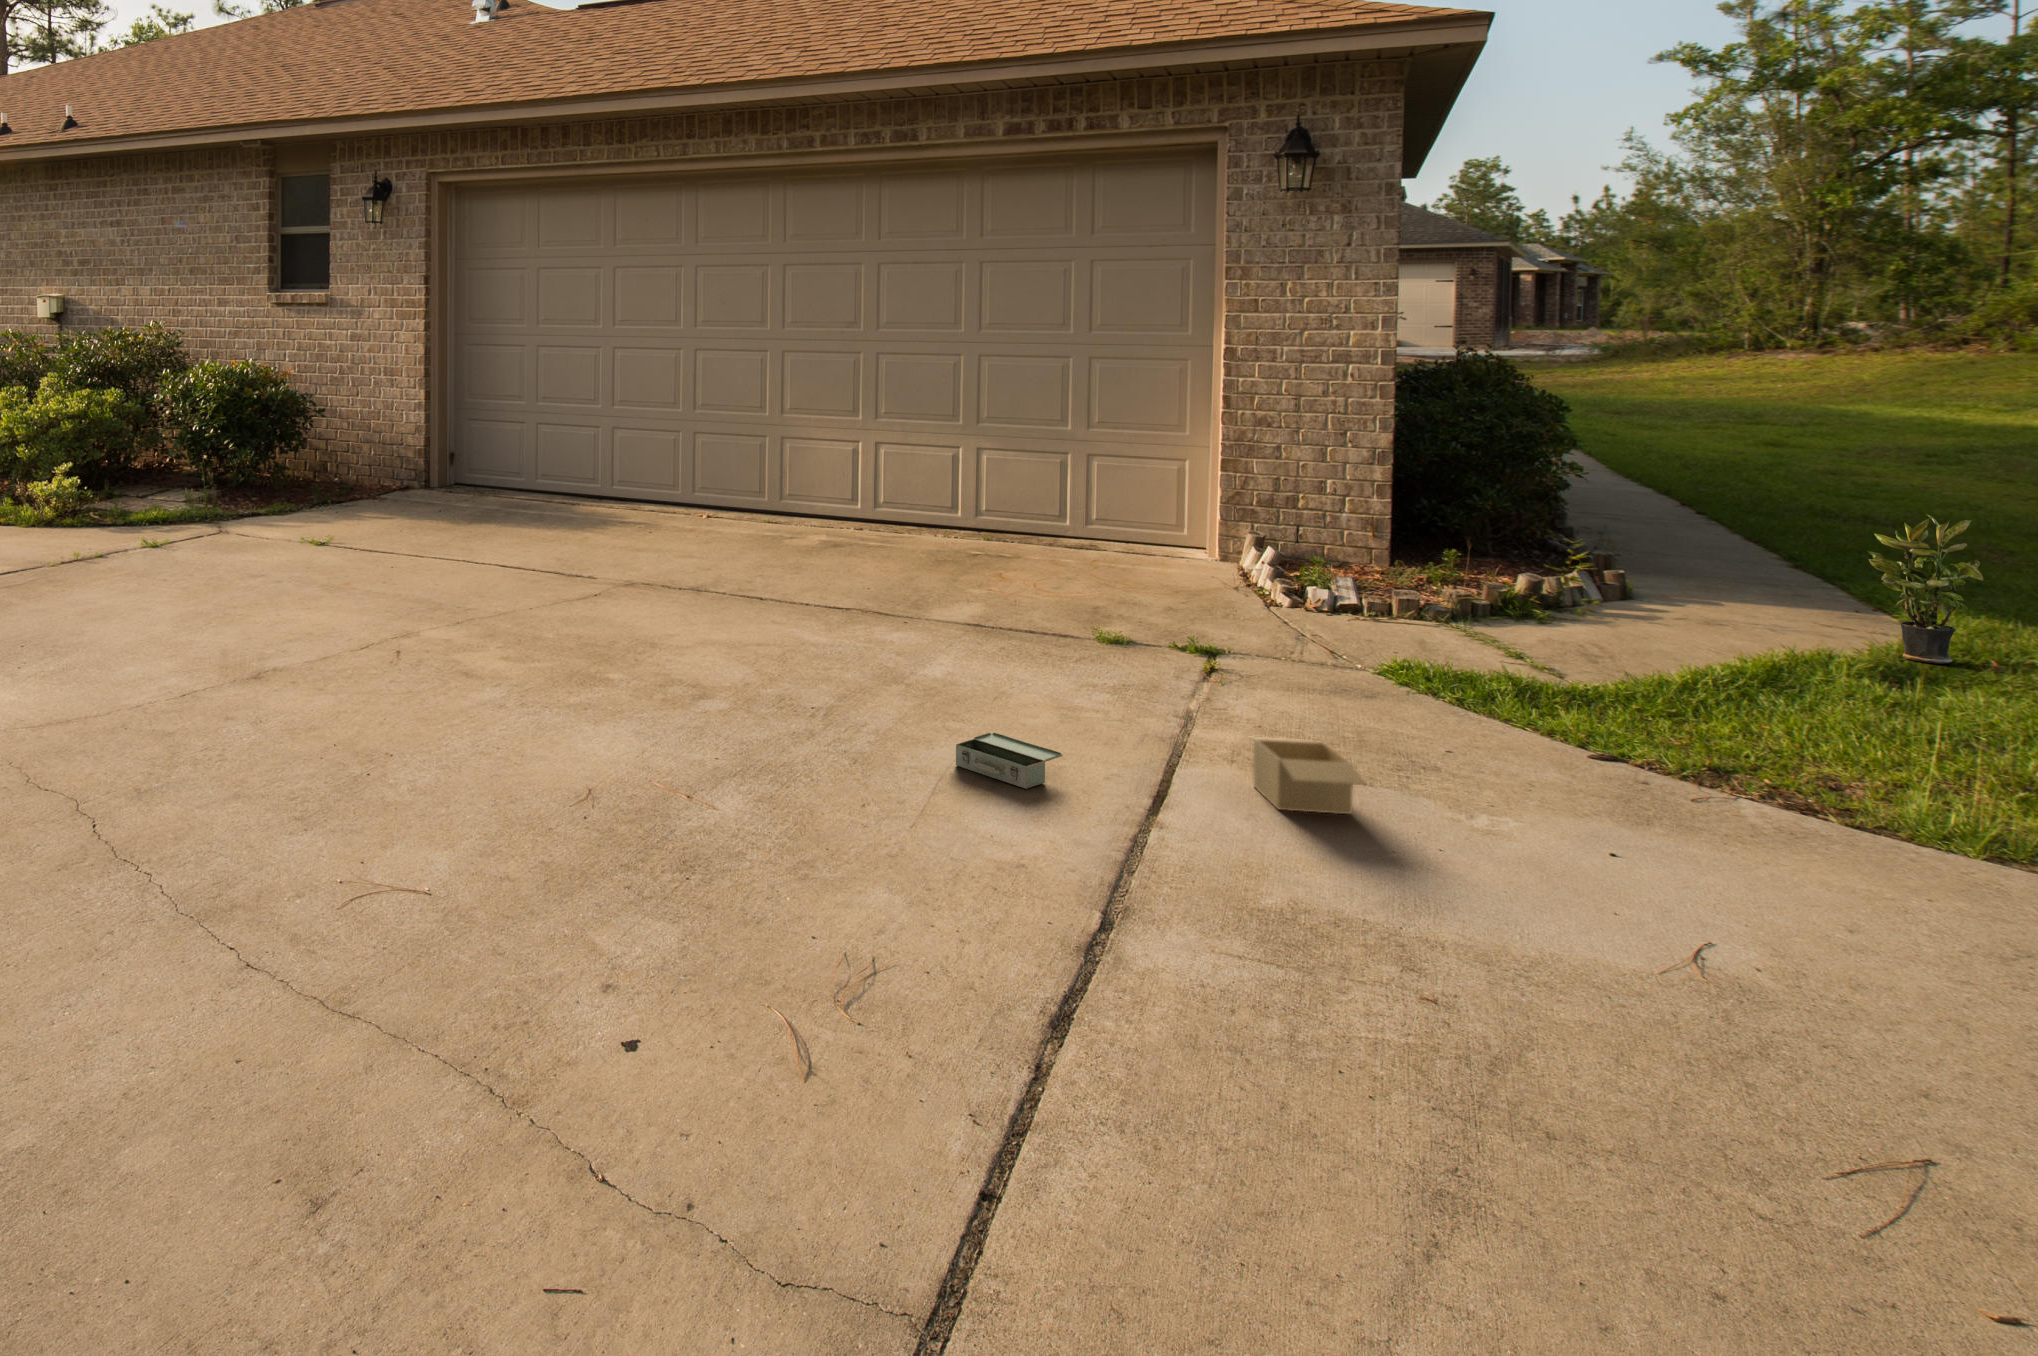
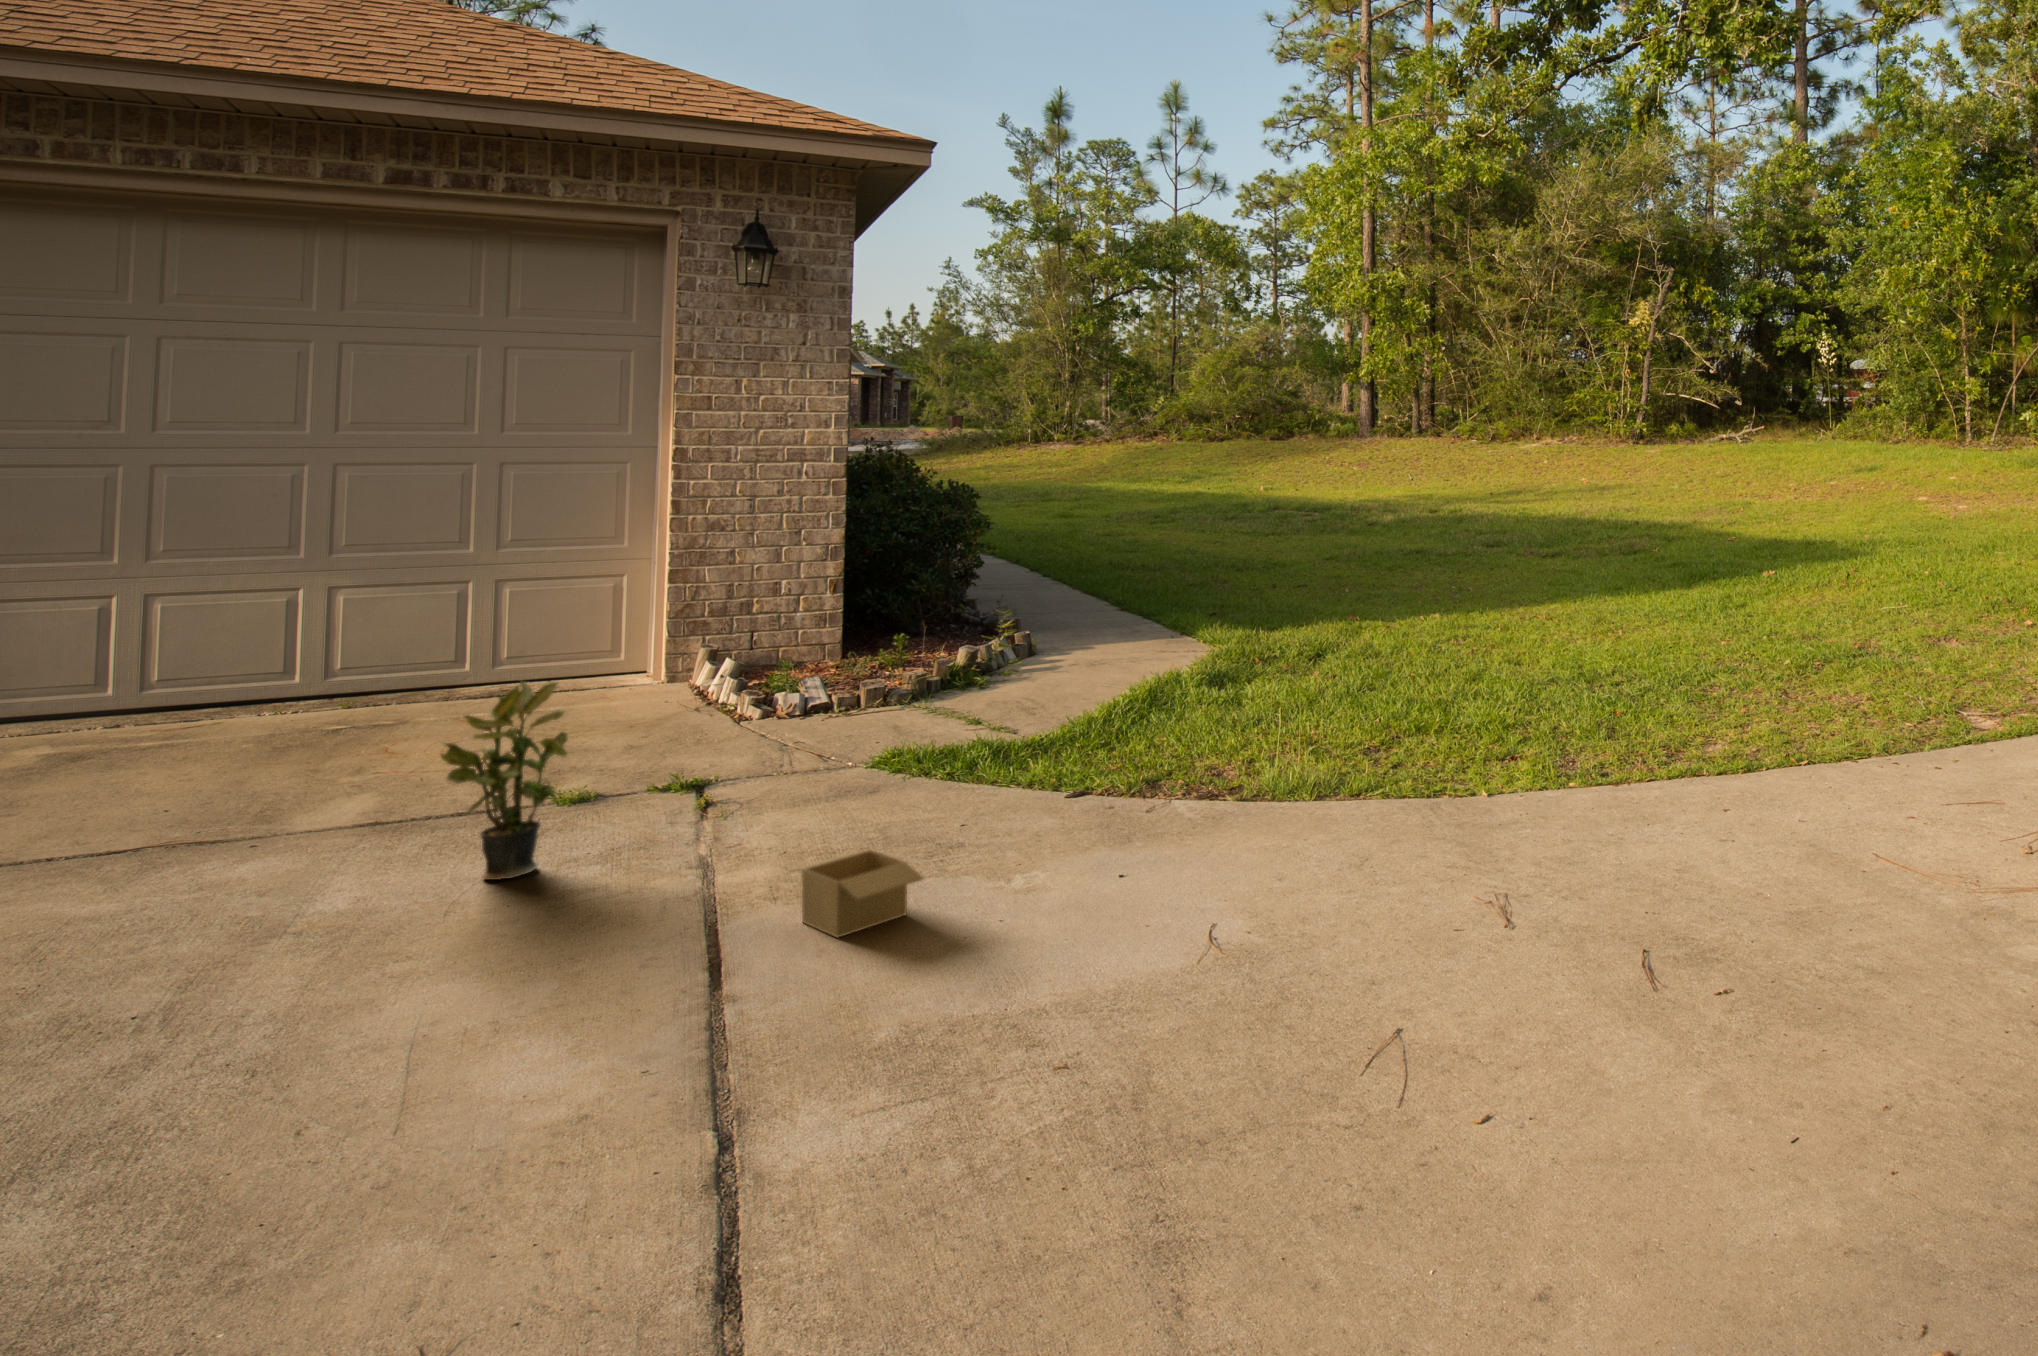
potted plant: present [1868,515,1983,664] -> present [441,681,568,880]
toolbox: present [956,733,1062,789] -> none [401,967,571,1043]

